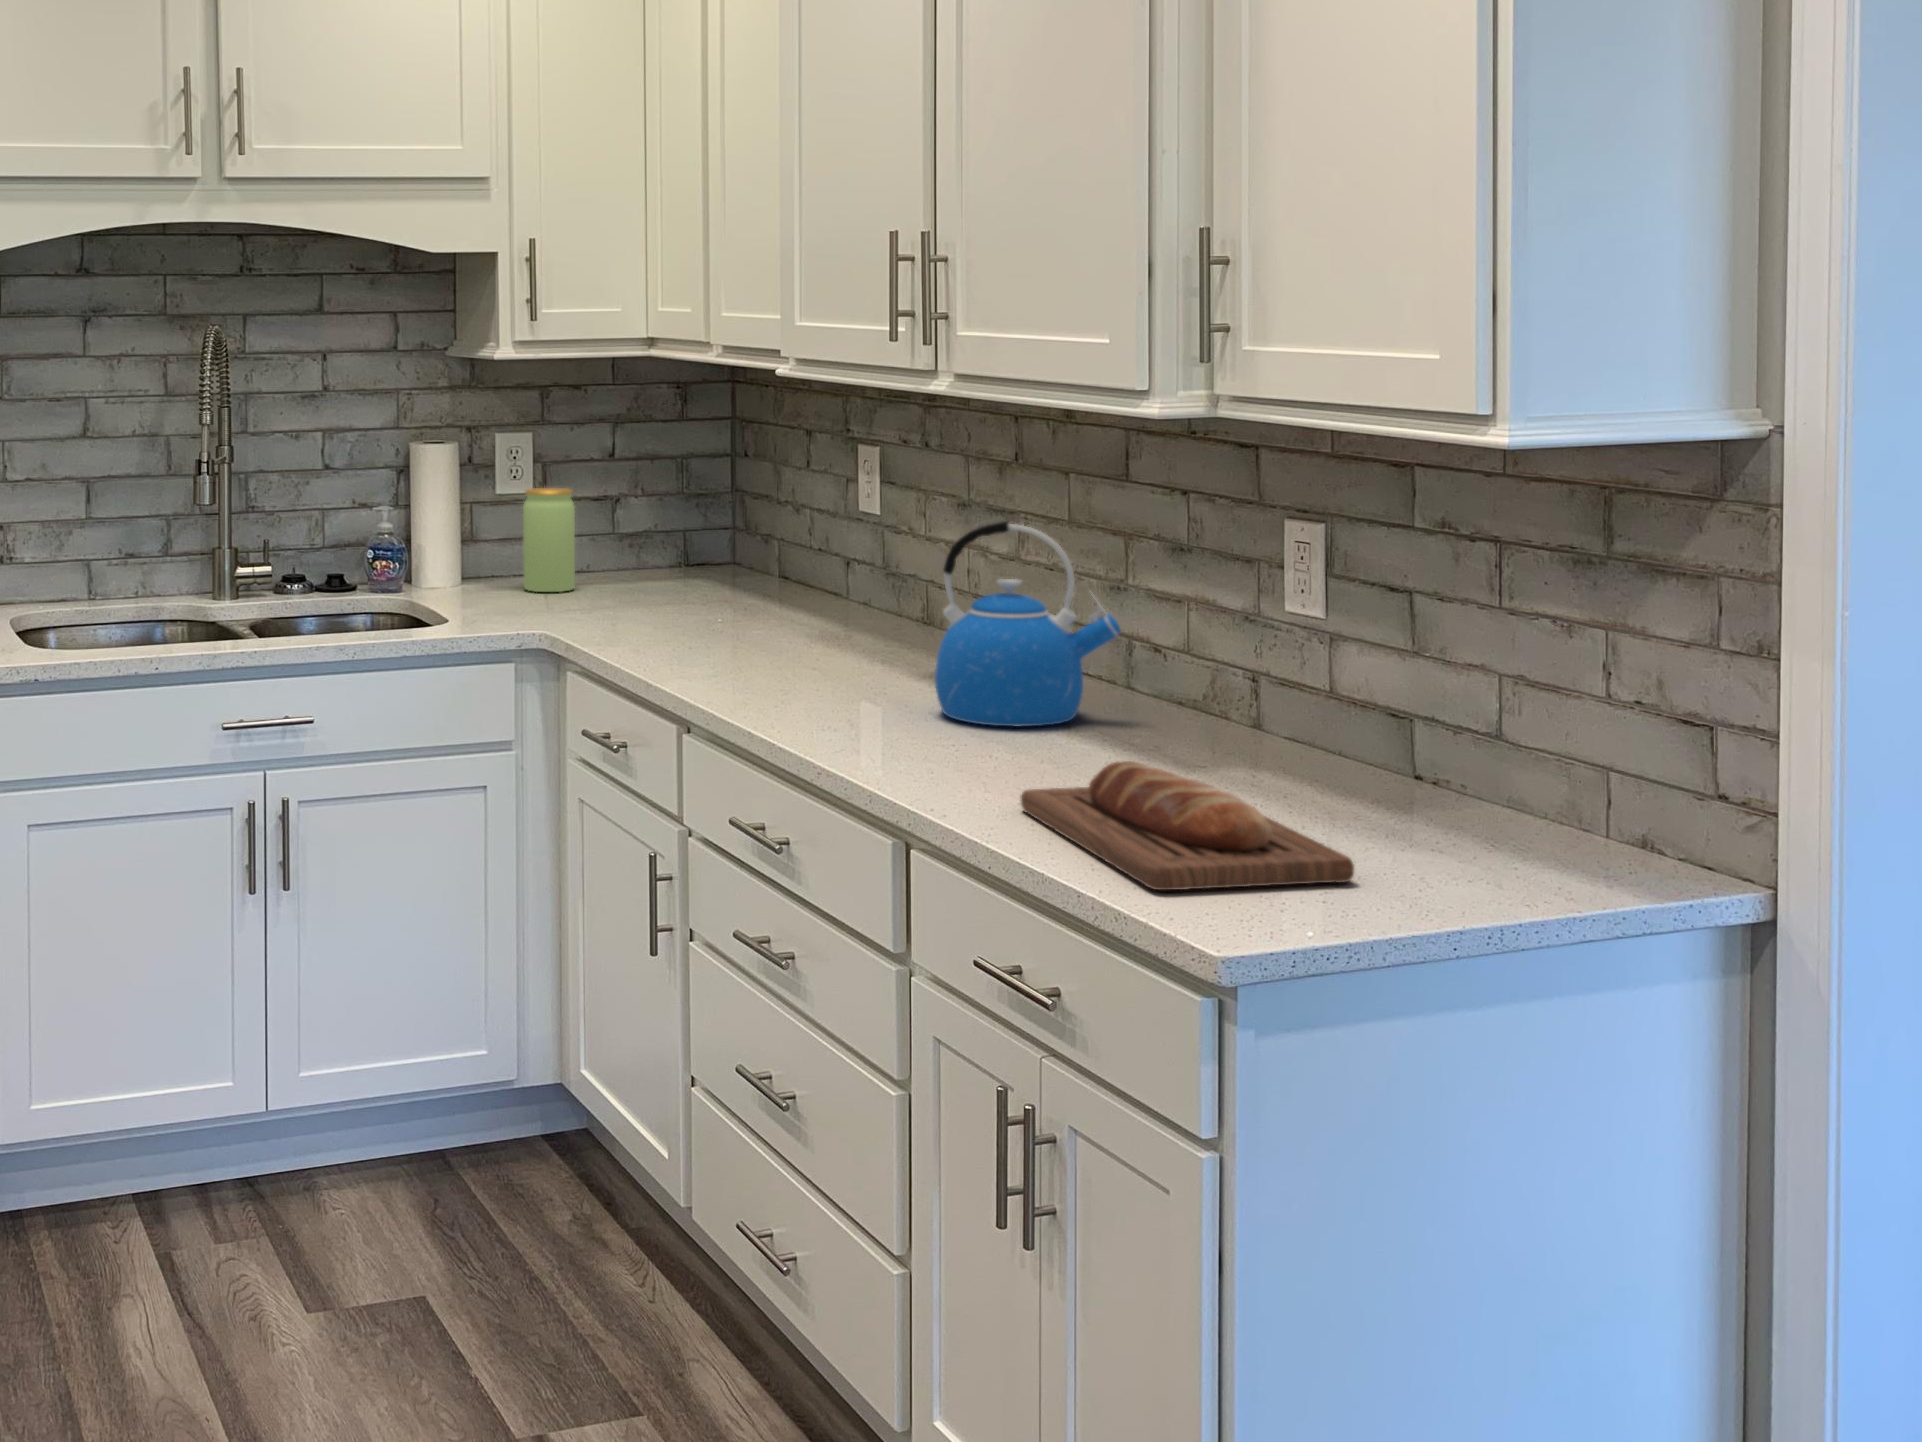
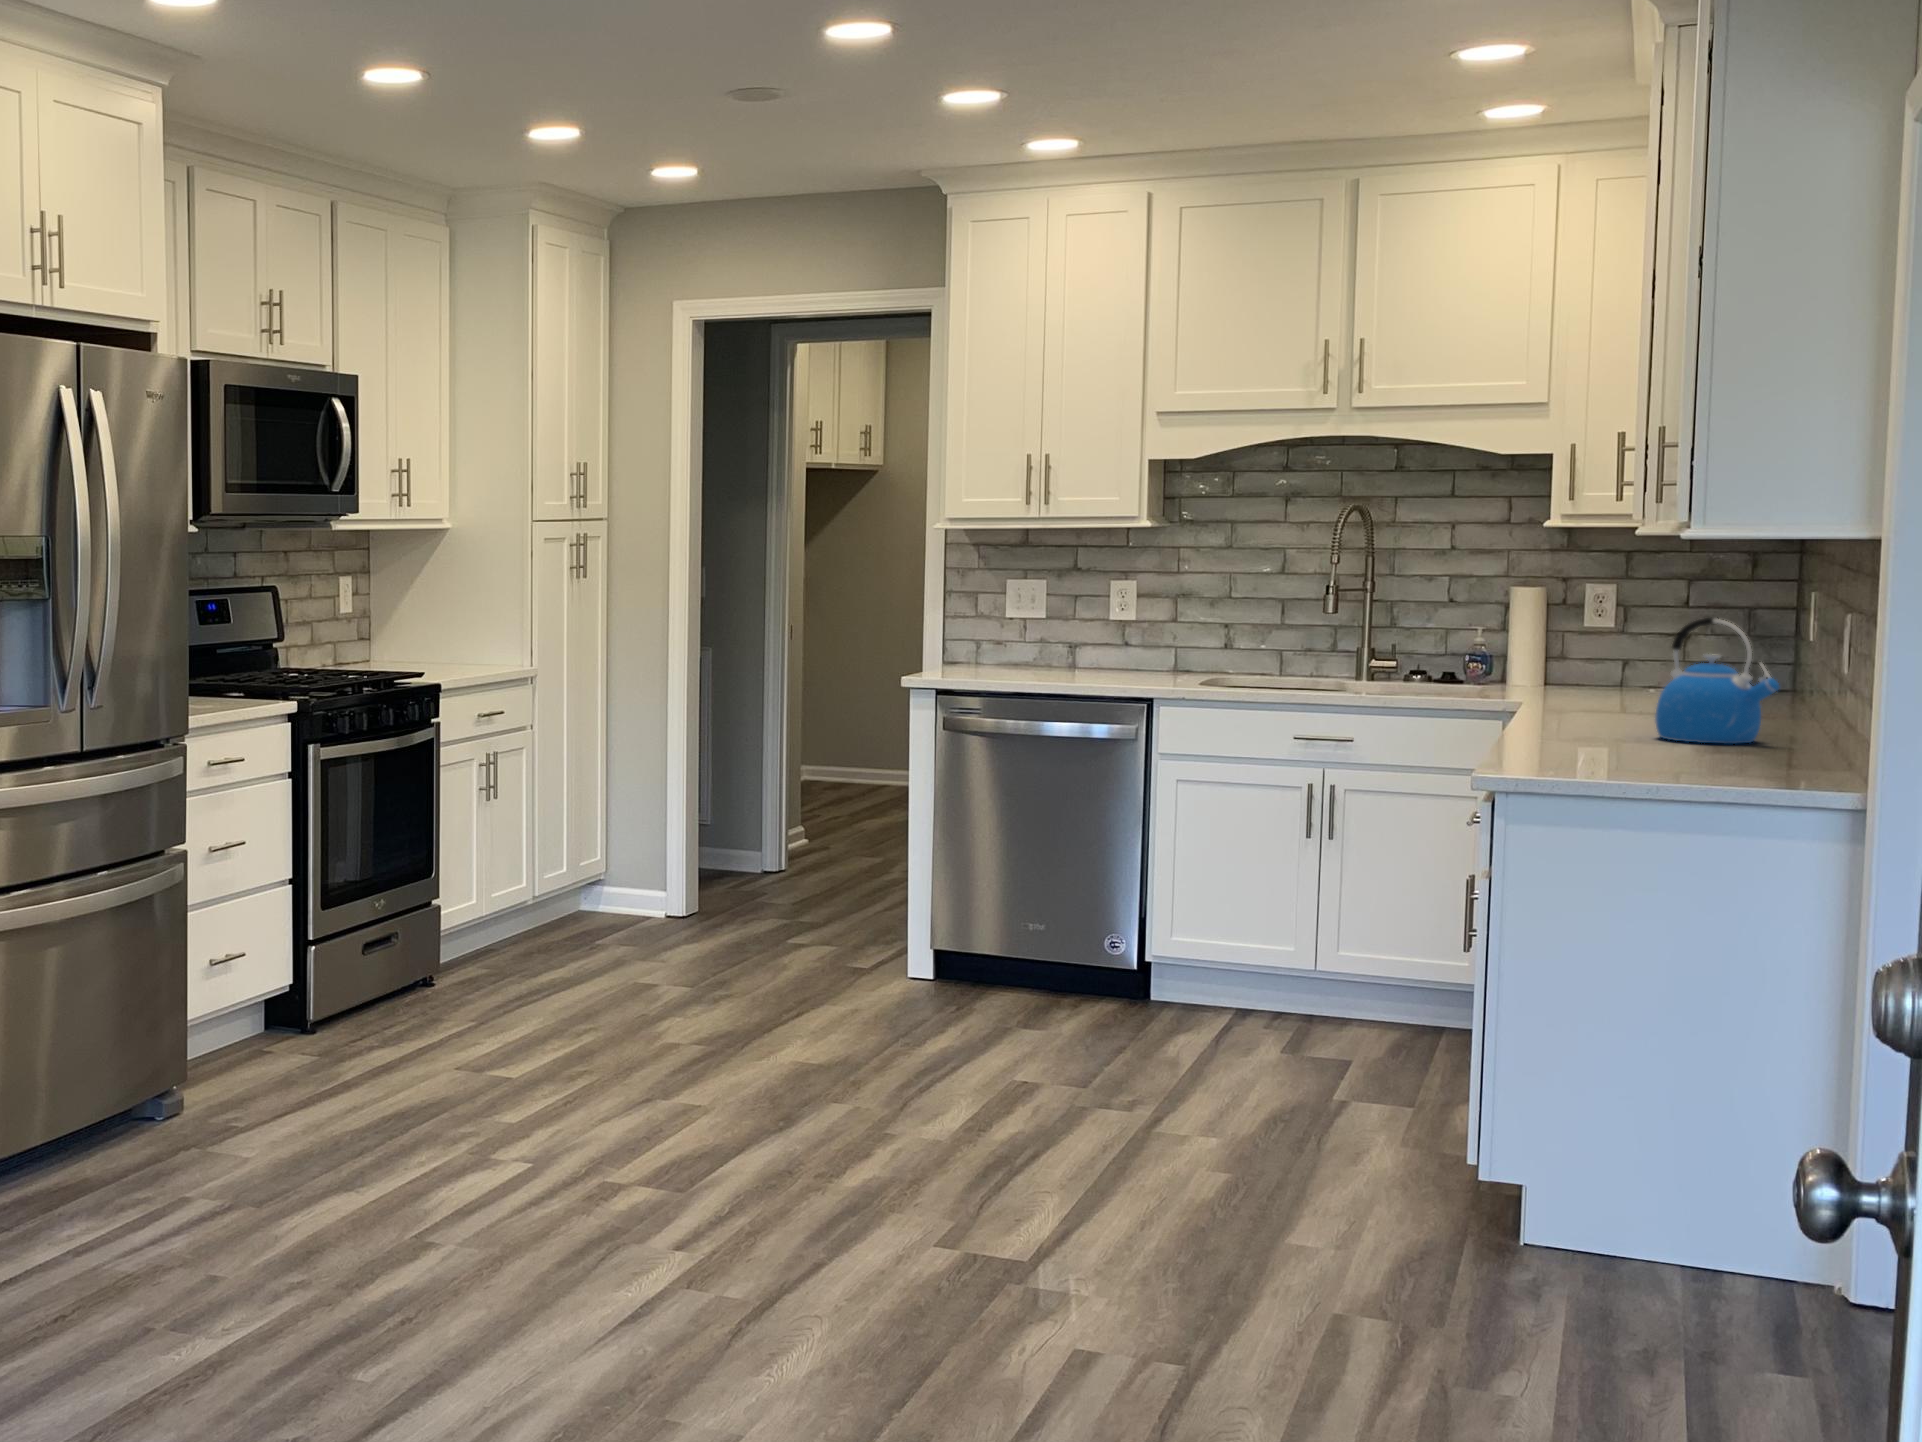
jar: present [523,488,575,592] -> none [1582,620,1626,690]
bread loaf: present [1020,761,1354,890] -> none [1532,730,1687,781]

